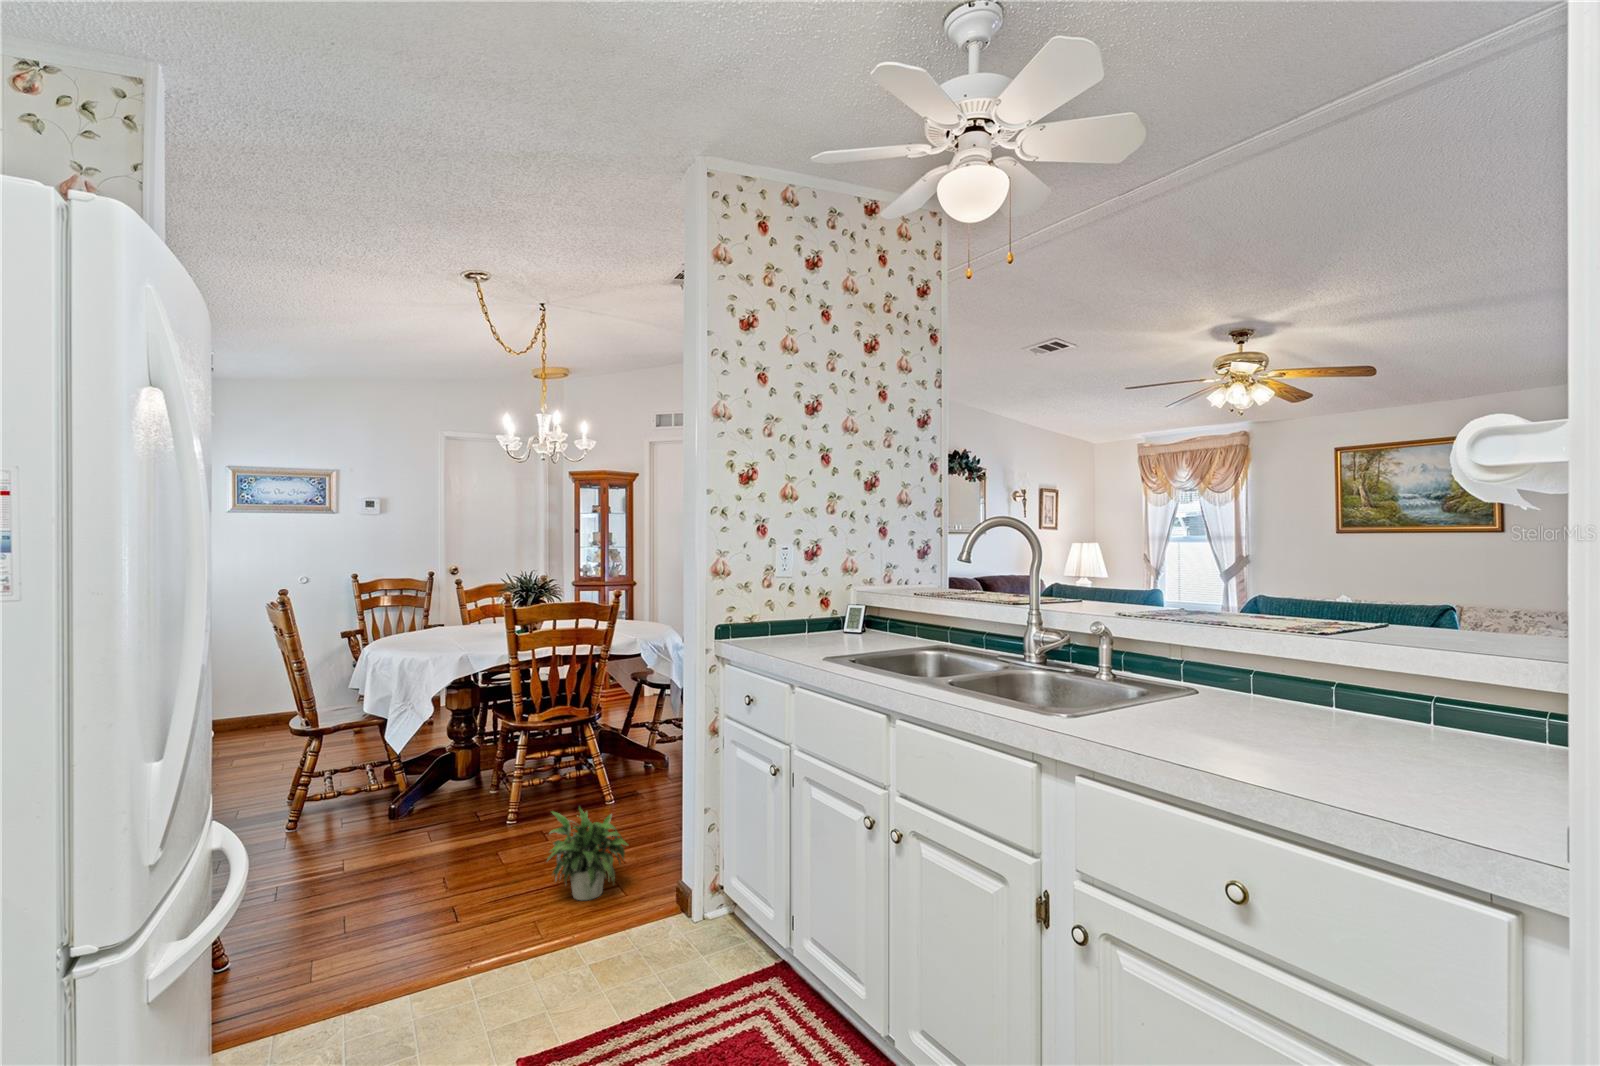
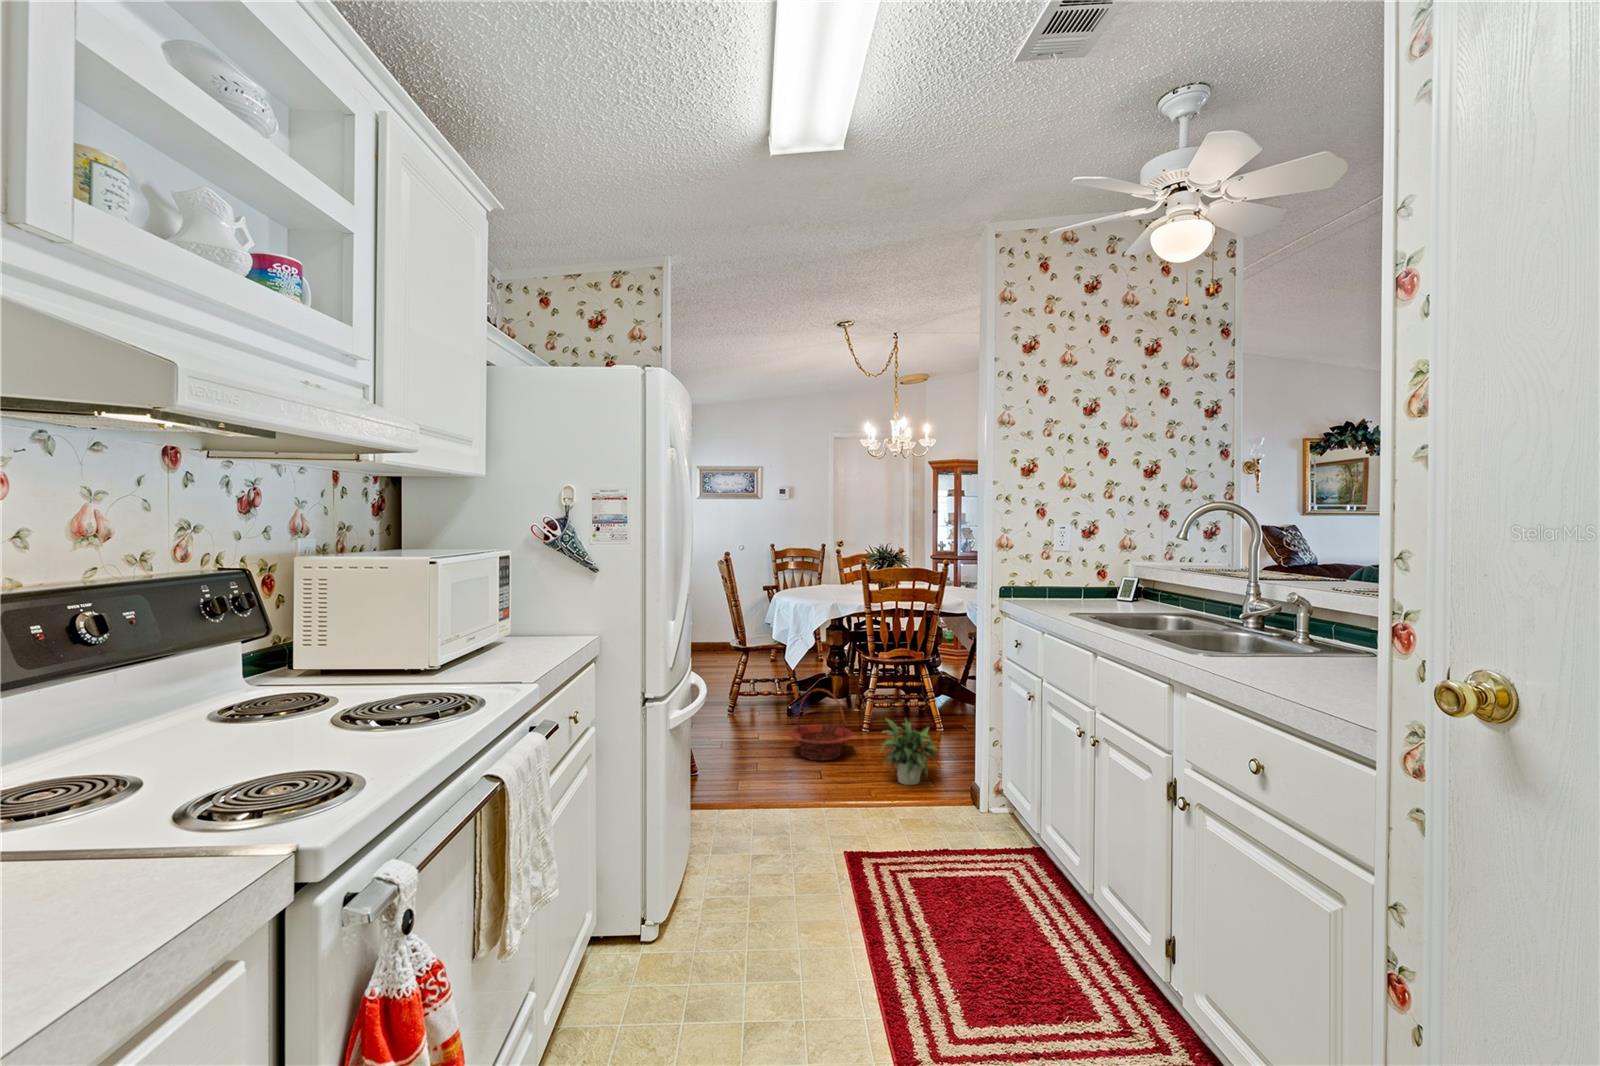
basket: none [398,781,501,888] -> present [788,689,853,761]

